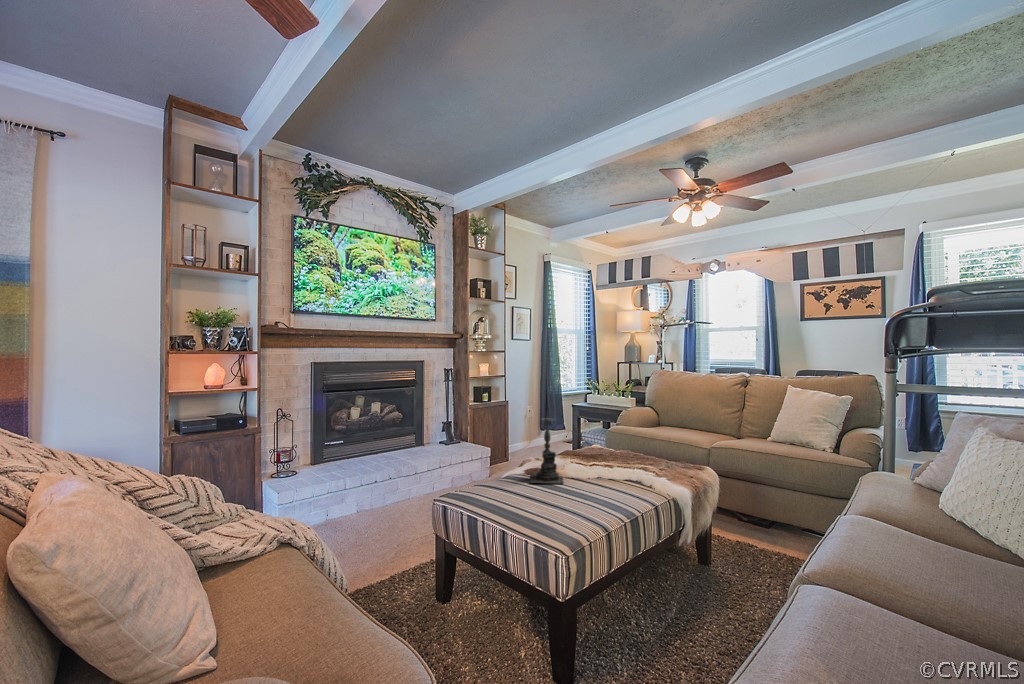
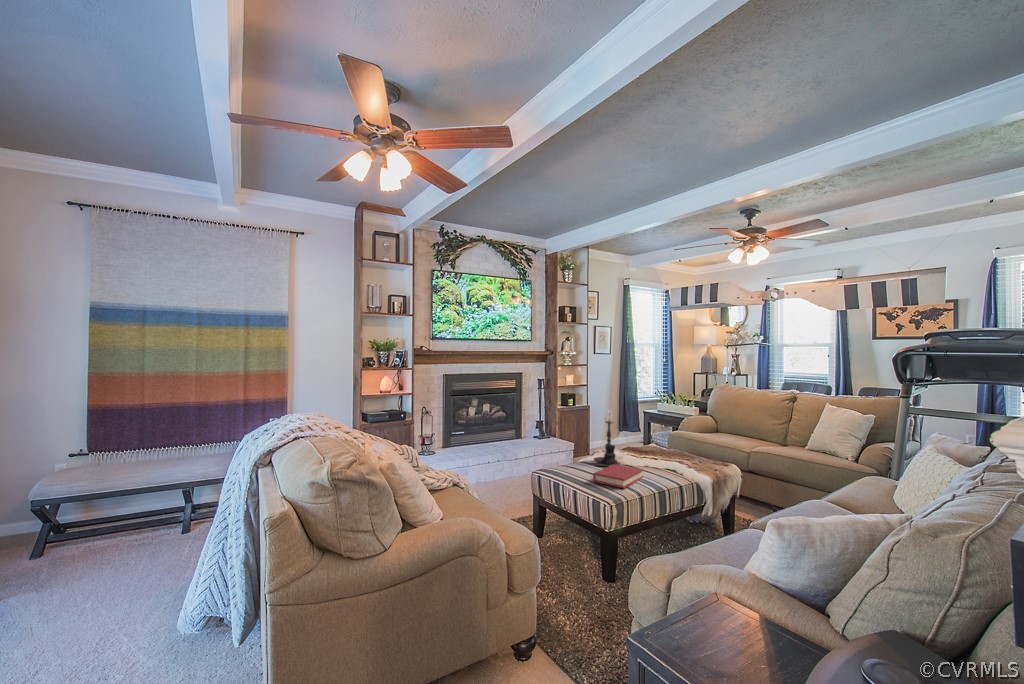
hardback book: none [532,480,601,521] -> present [593,464,643,488]

